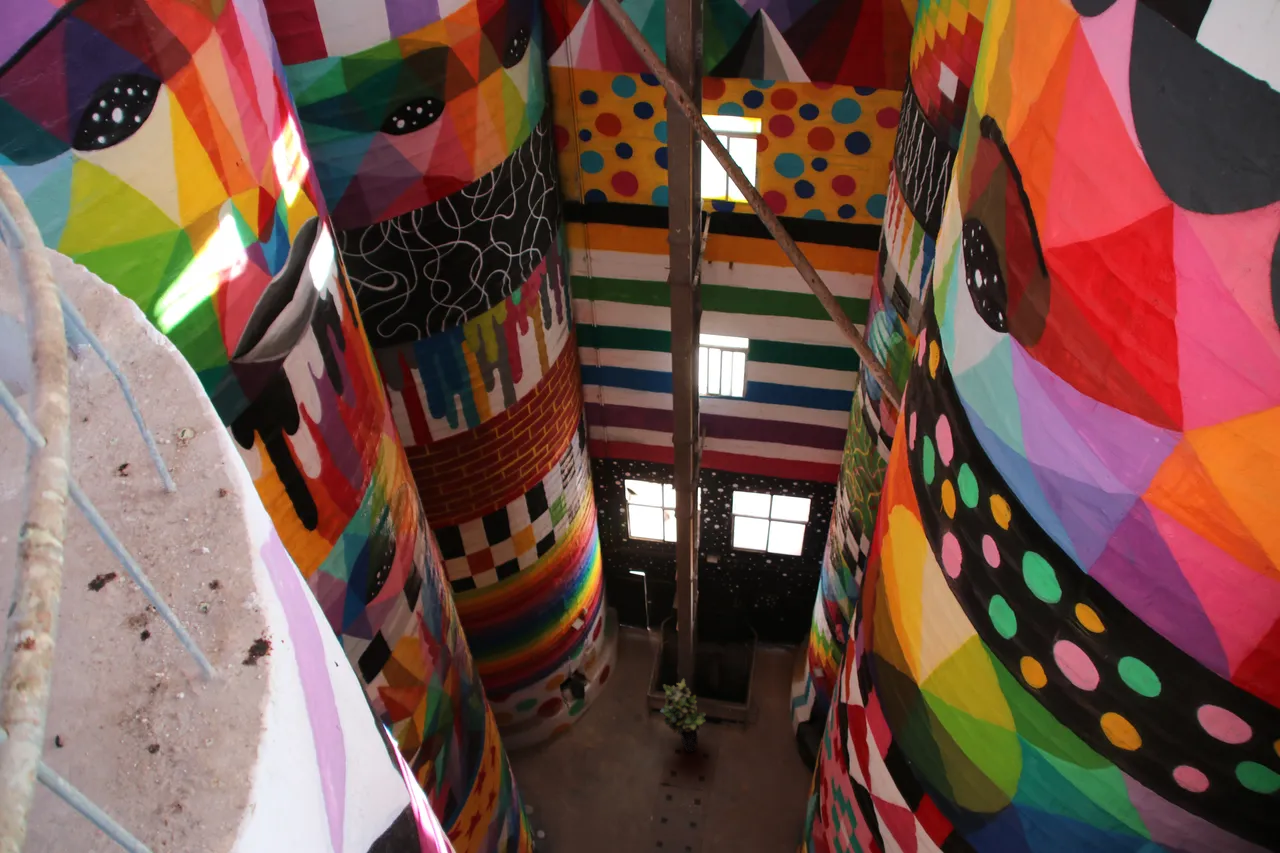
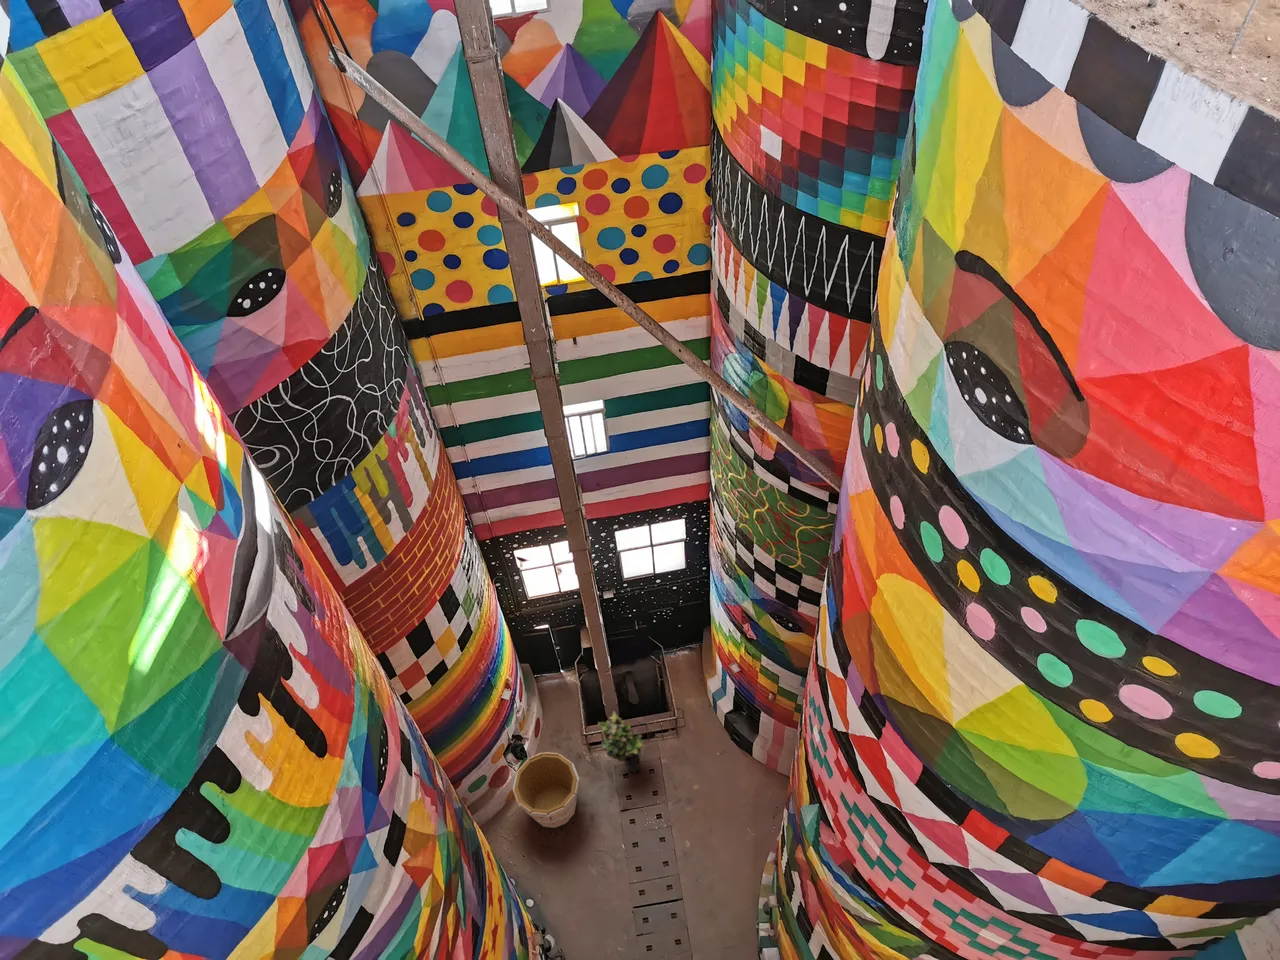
wooden bucket: none [559,697,628,779] -> present [513,752,579,828]

